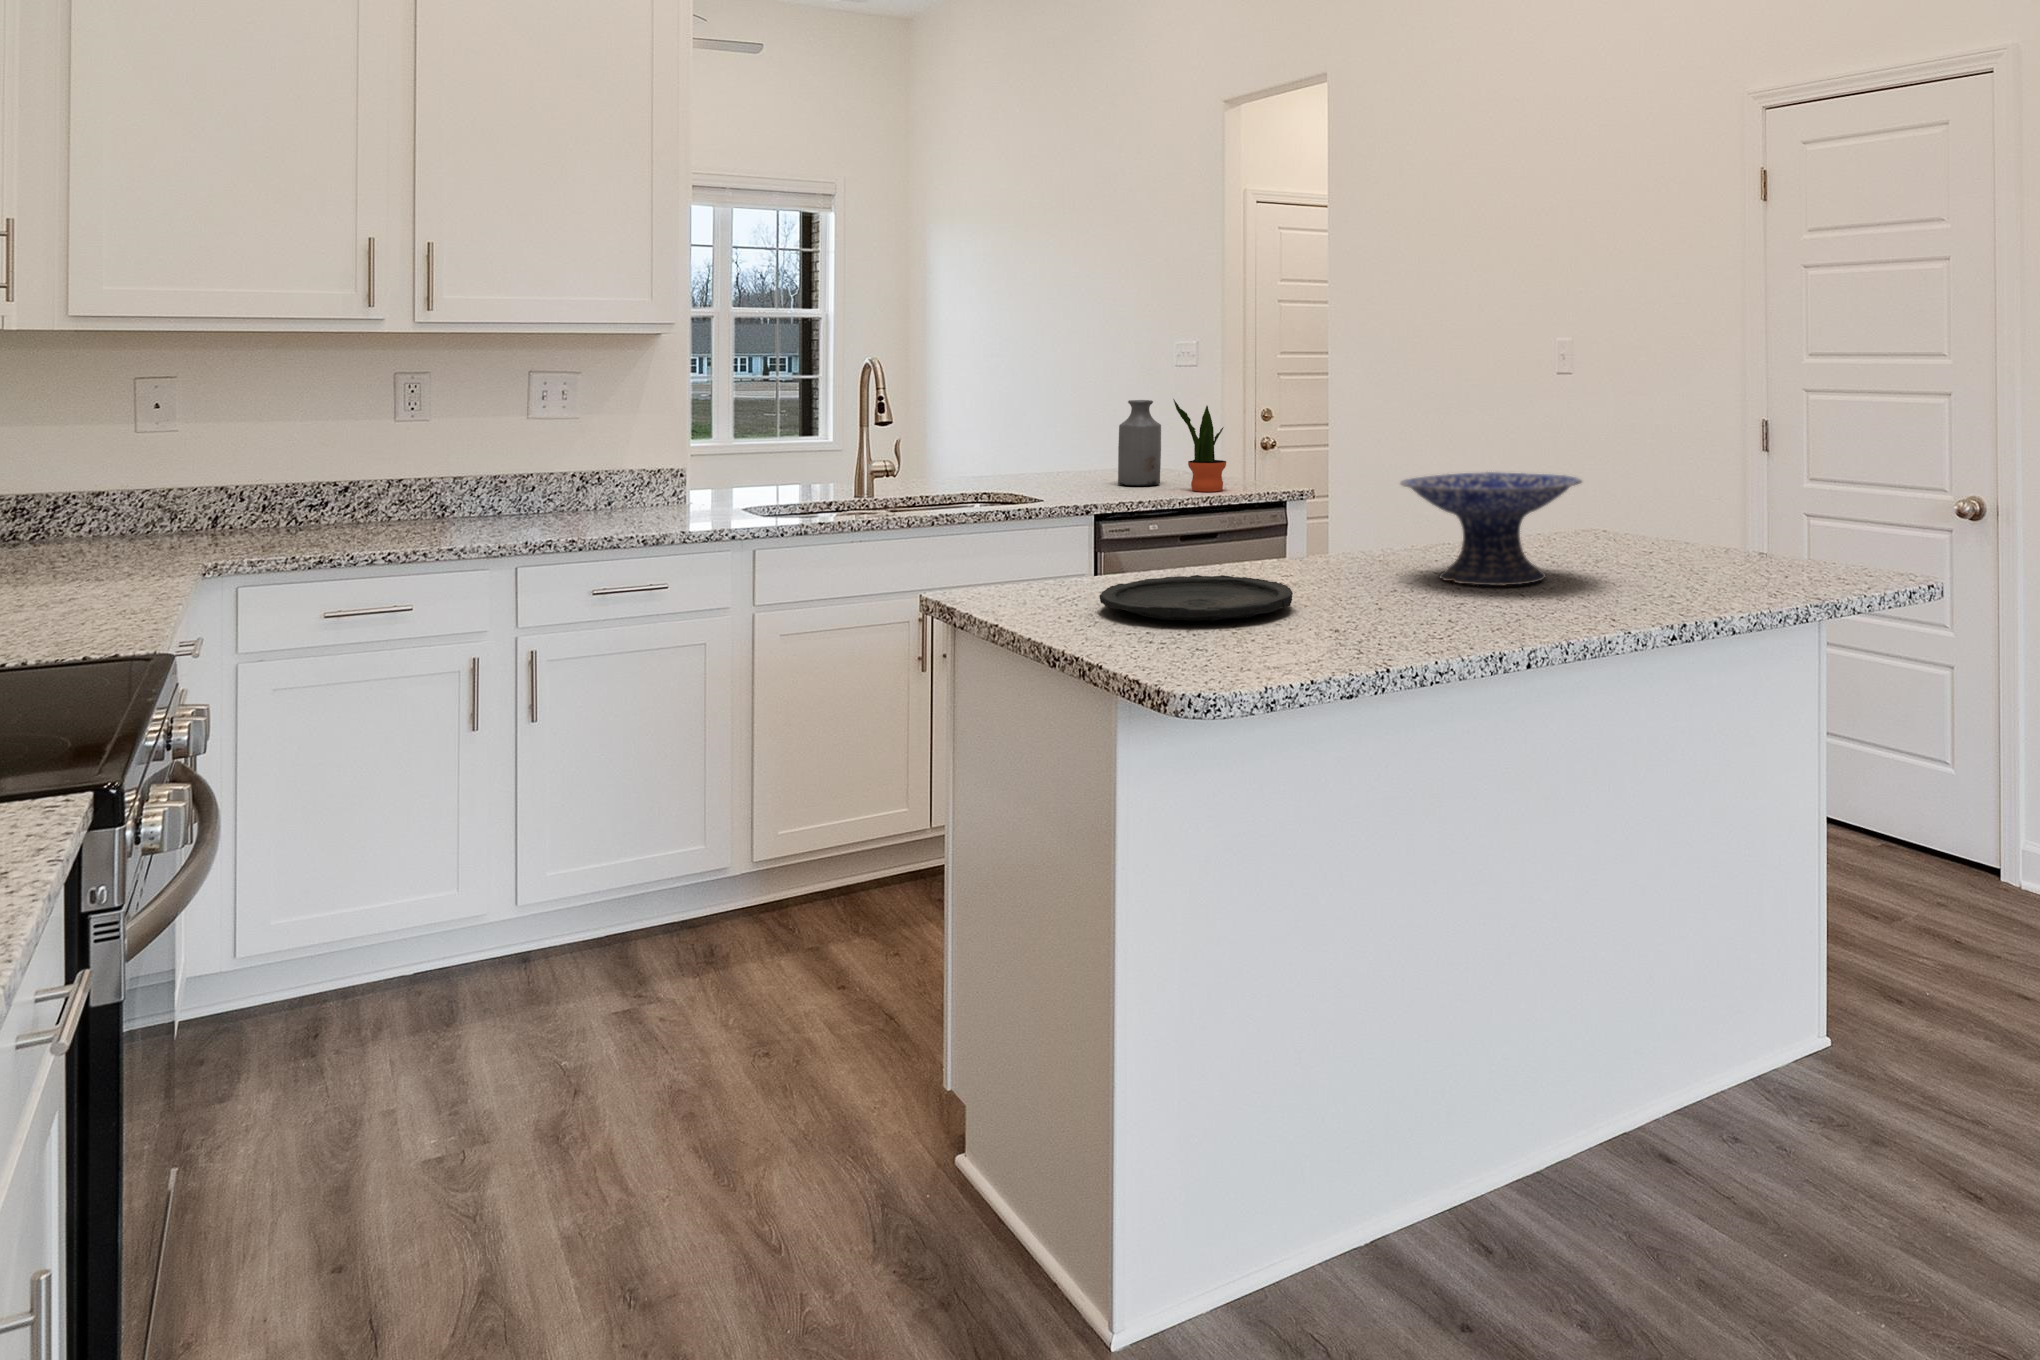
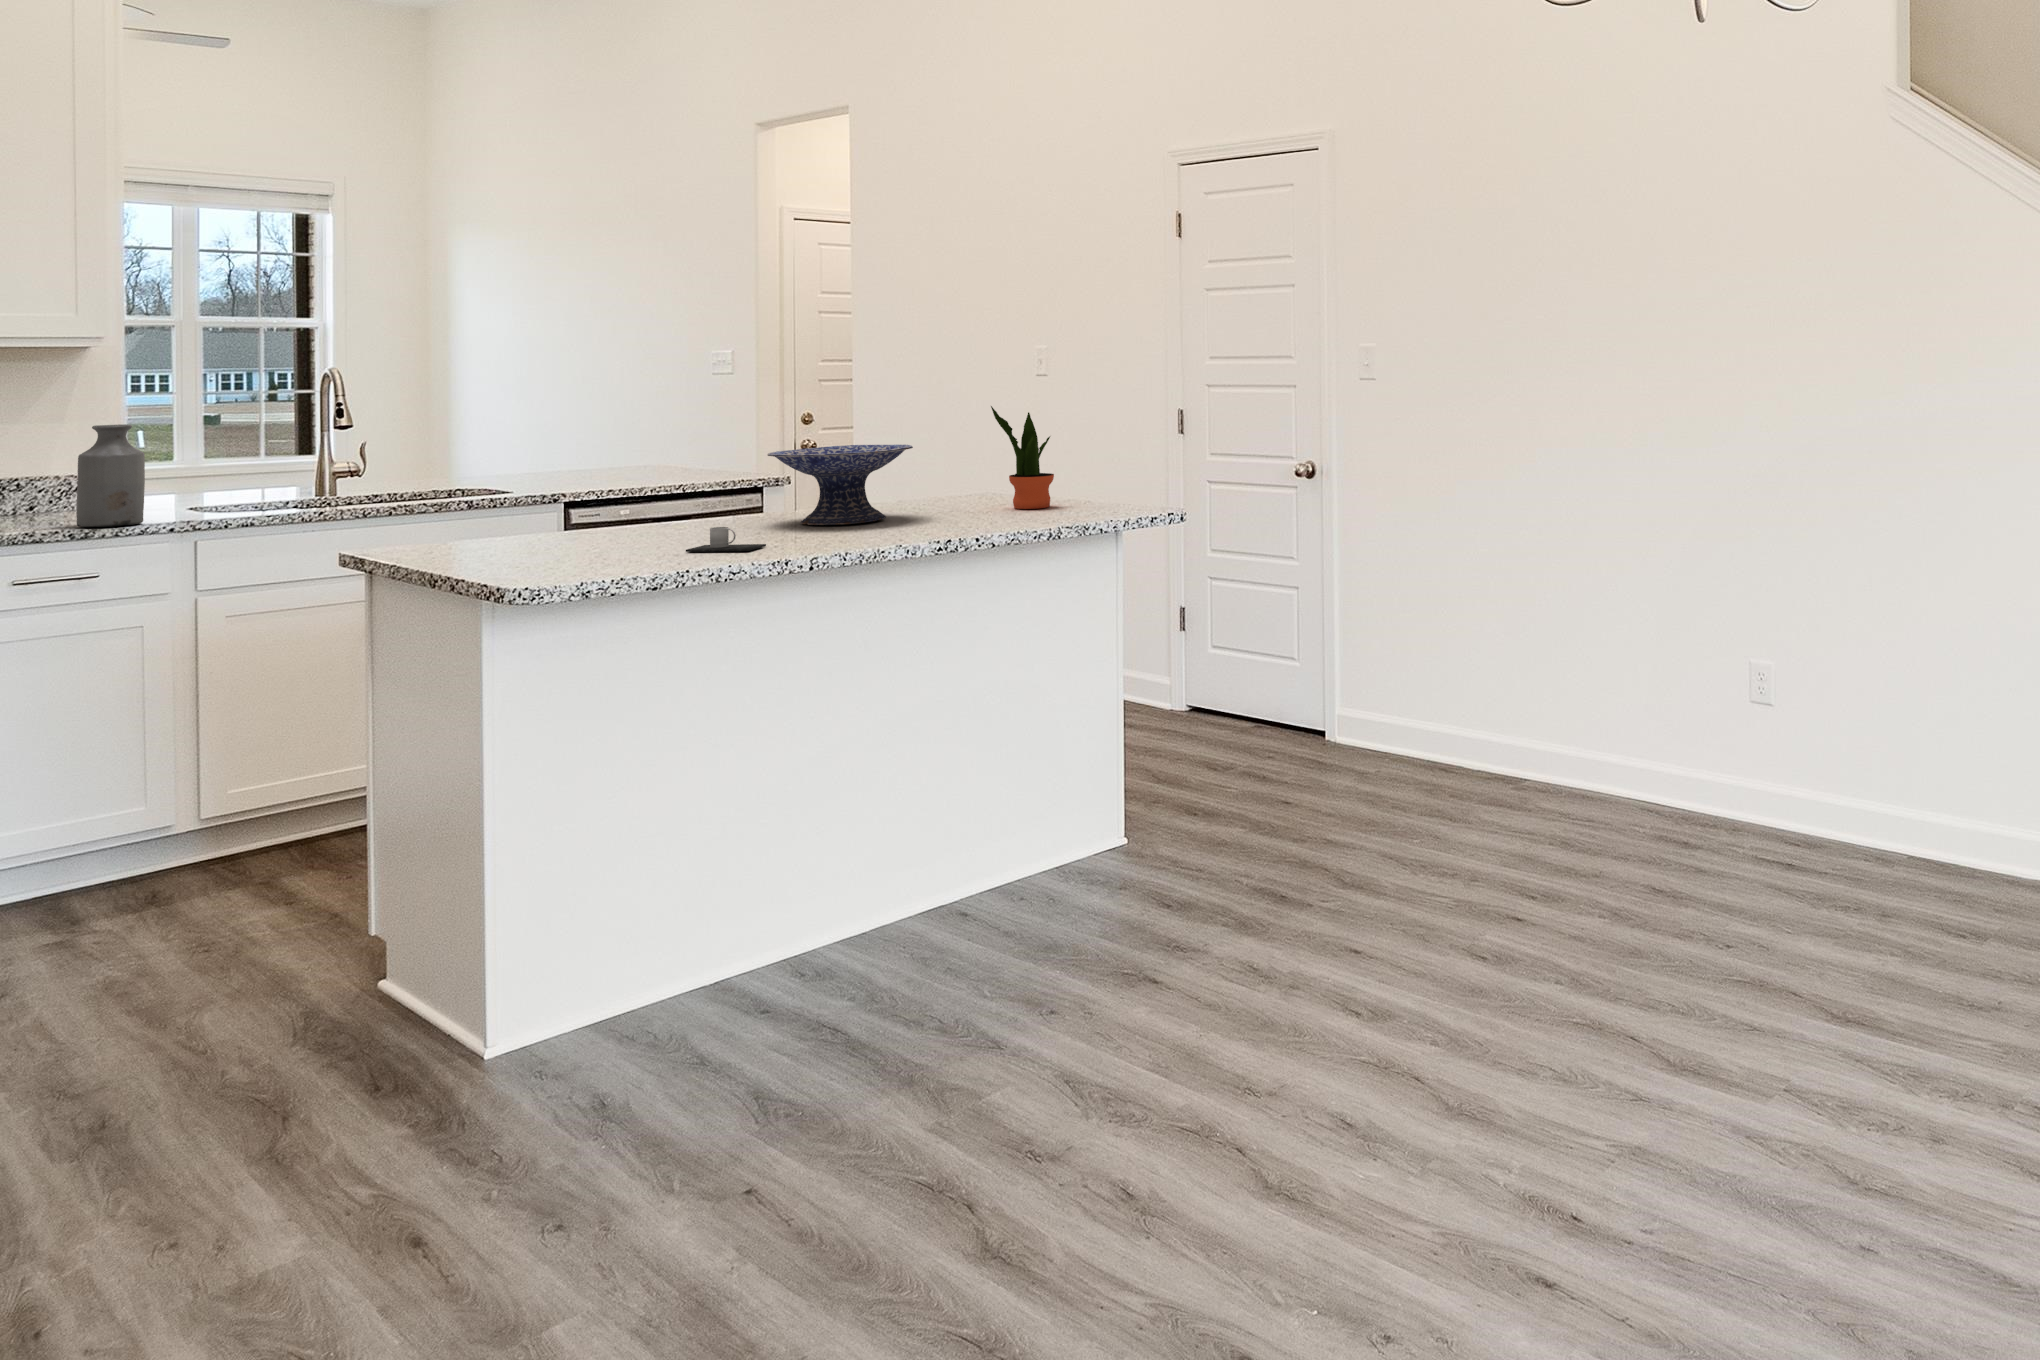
potted plant: present [1173,399,1226,492] -> present [991,406,1054,509]
bottle: present [1118,400,1161,486] -> present [76,424,145,527]
plate: present [1100,575,1293,621] -> none [489,525,655,553]
mug: none [1351,594,1449,634] -> present [686,527,766,552]

